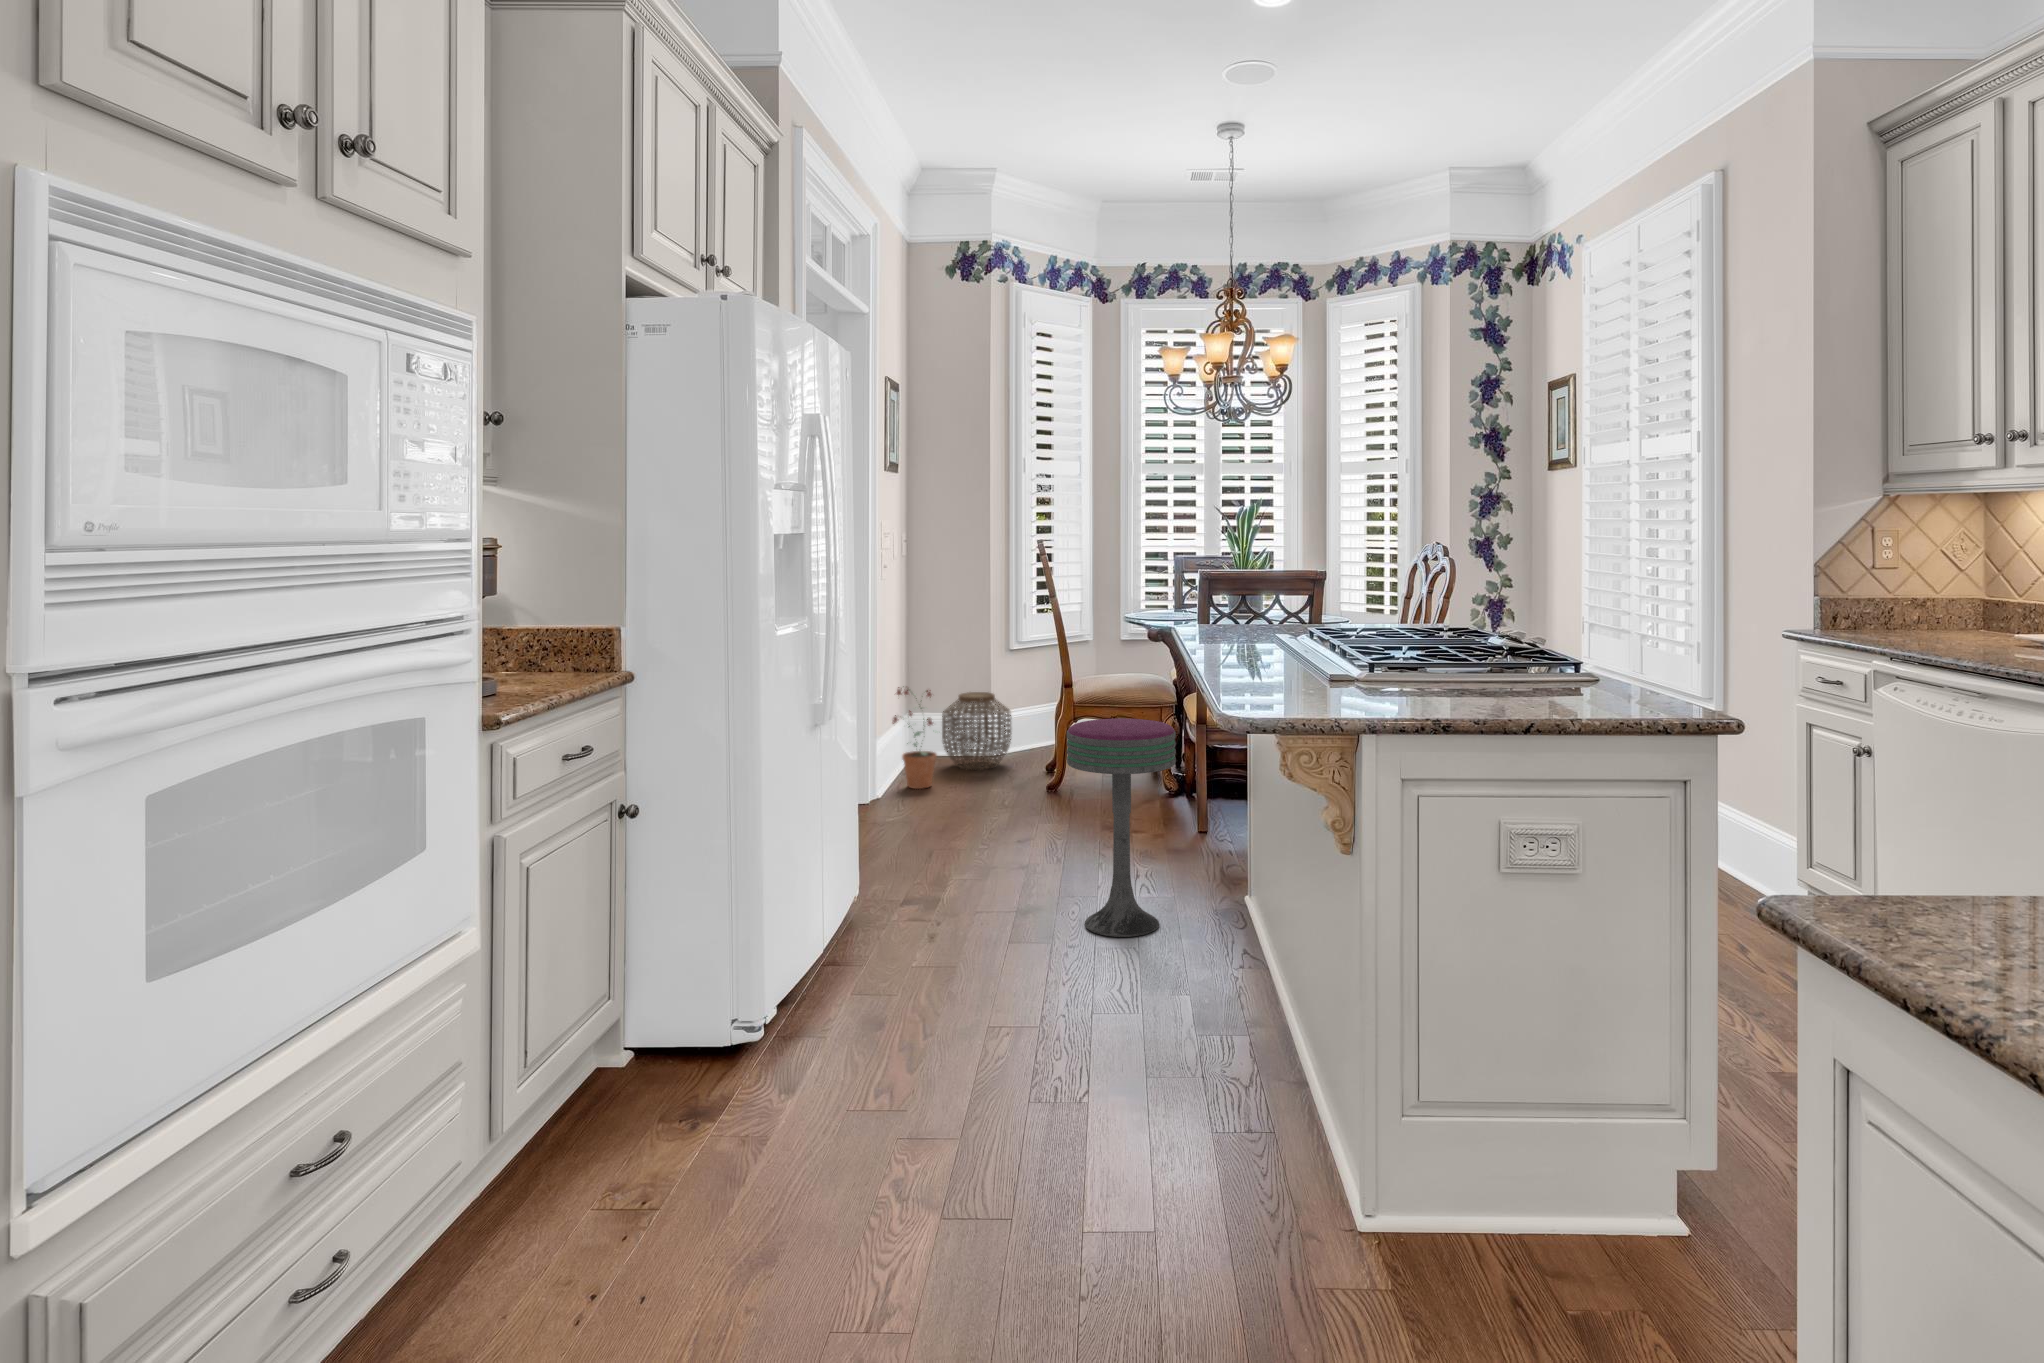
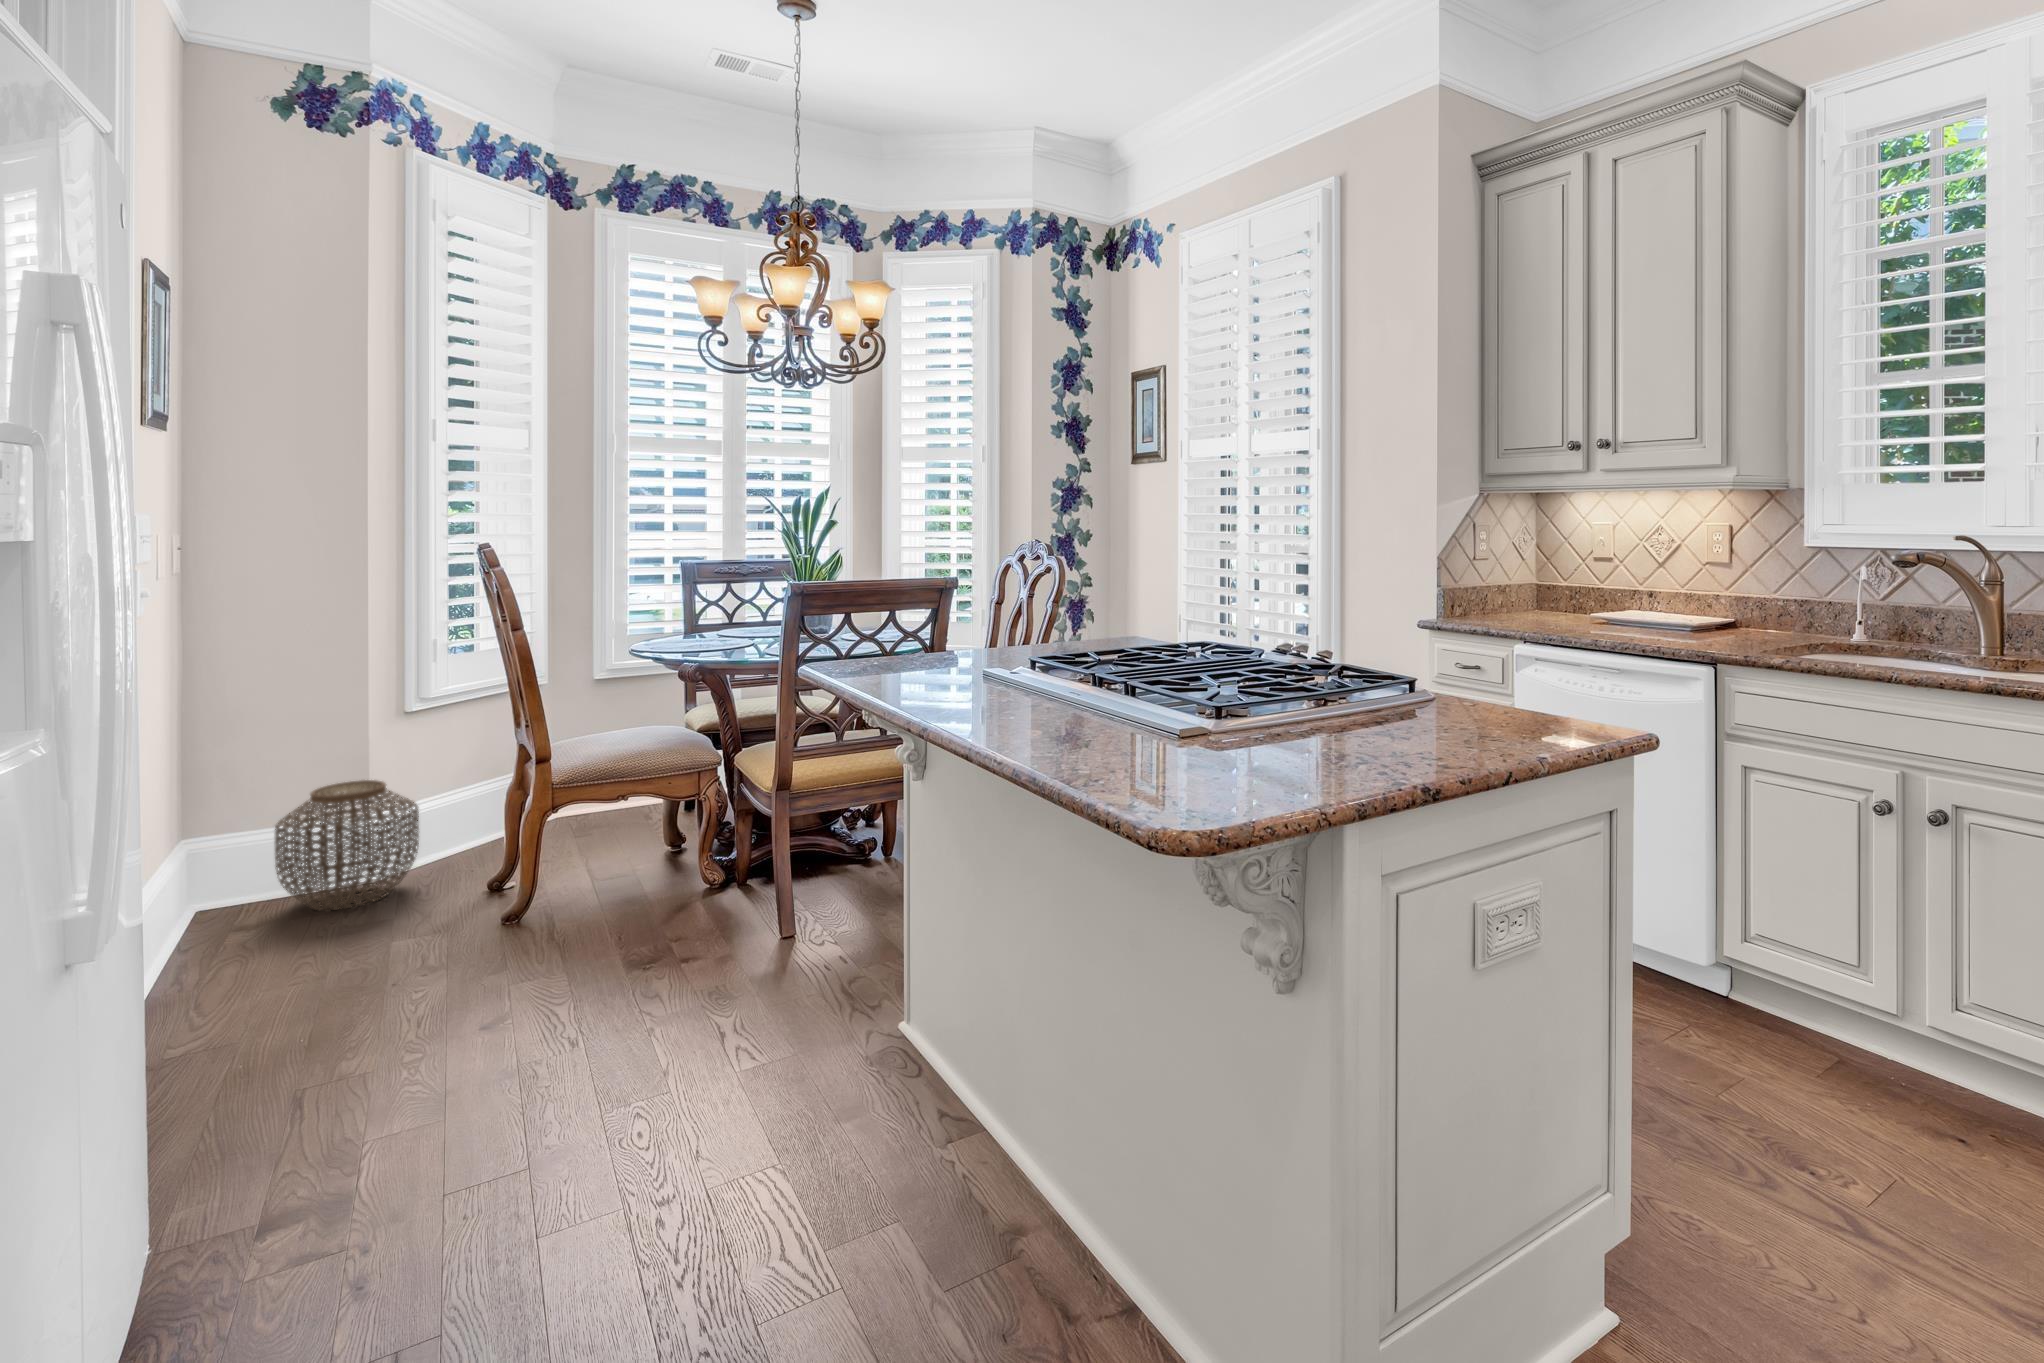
potted plant: present [892,687,937,789] -> none [159,800,283,977]
bar stool: present [1067,718,1176,937] -> none [637,866,844,1271]

